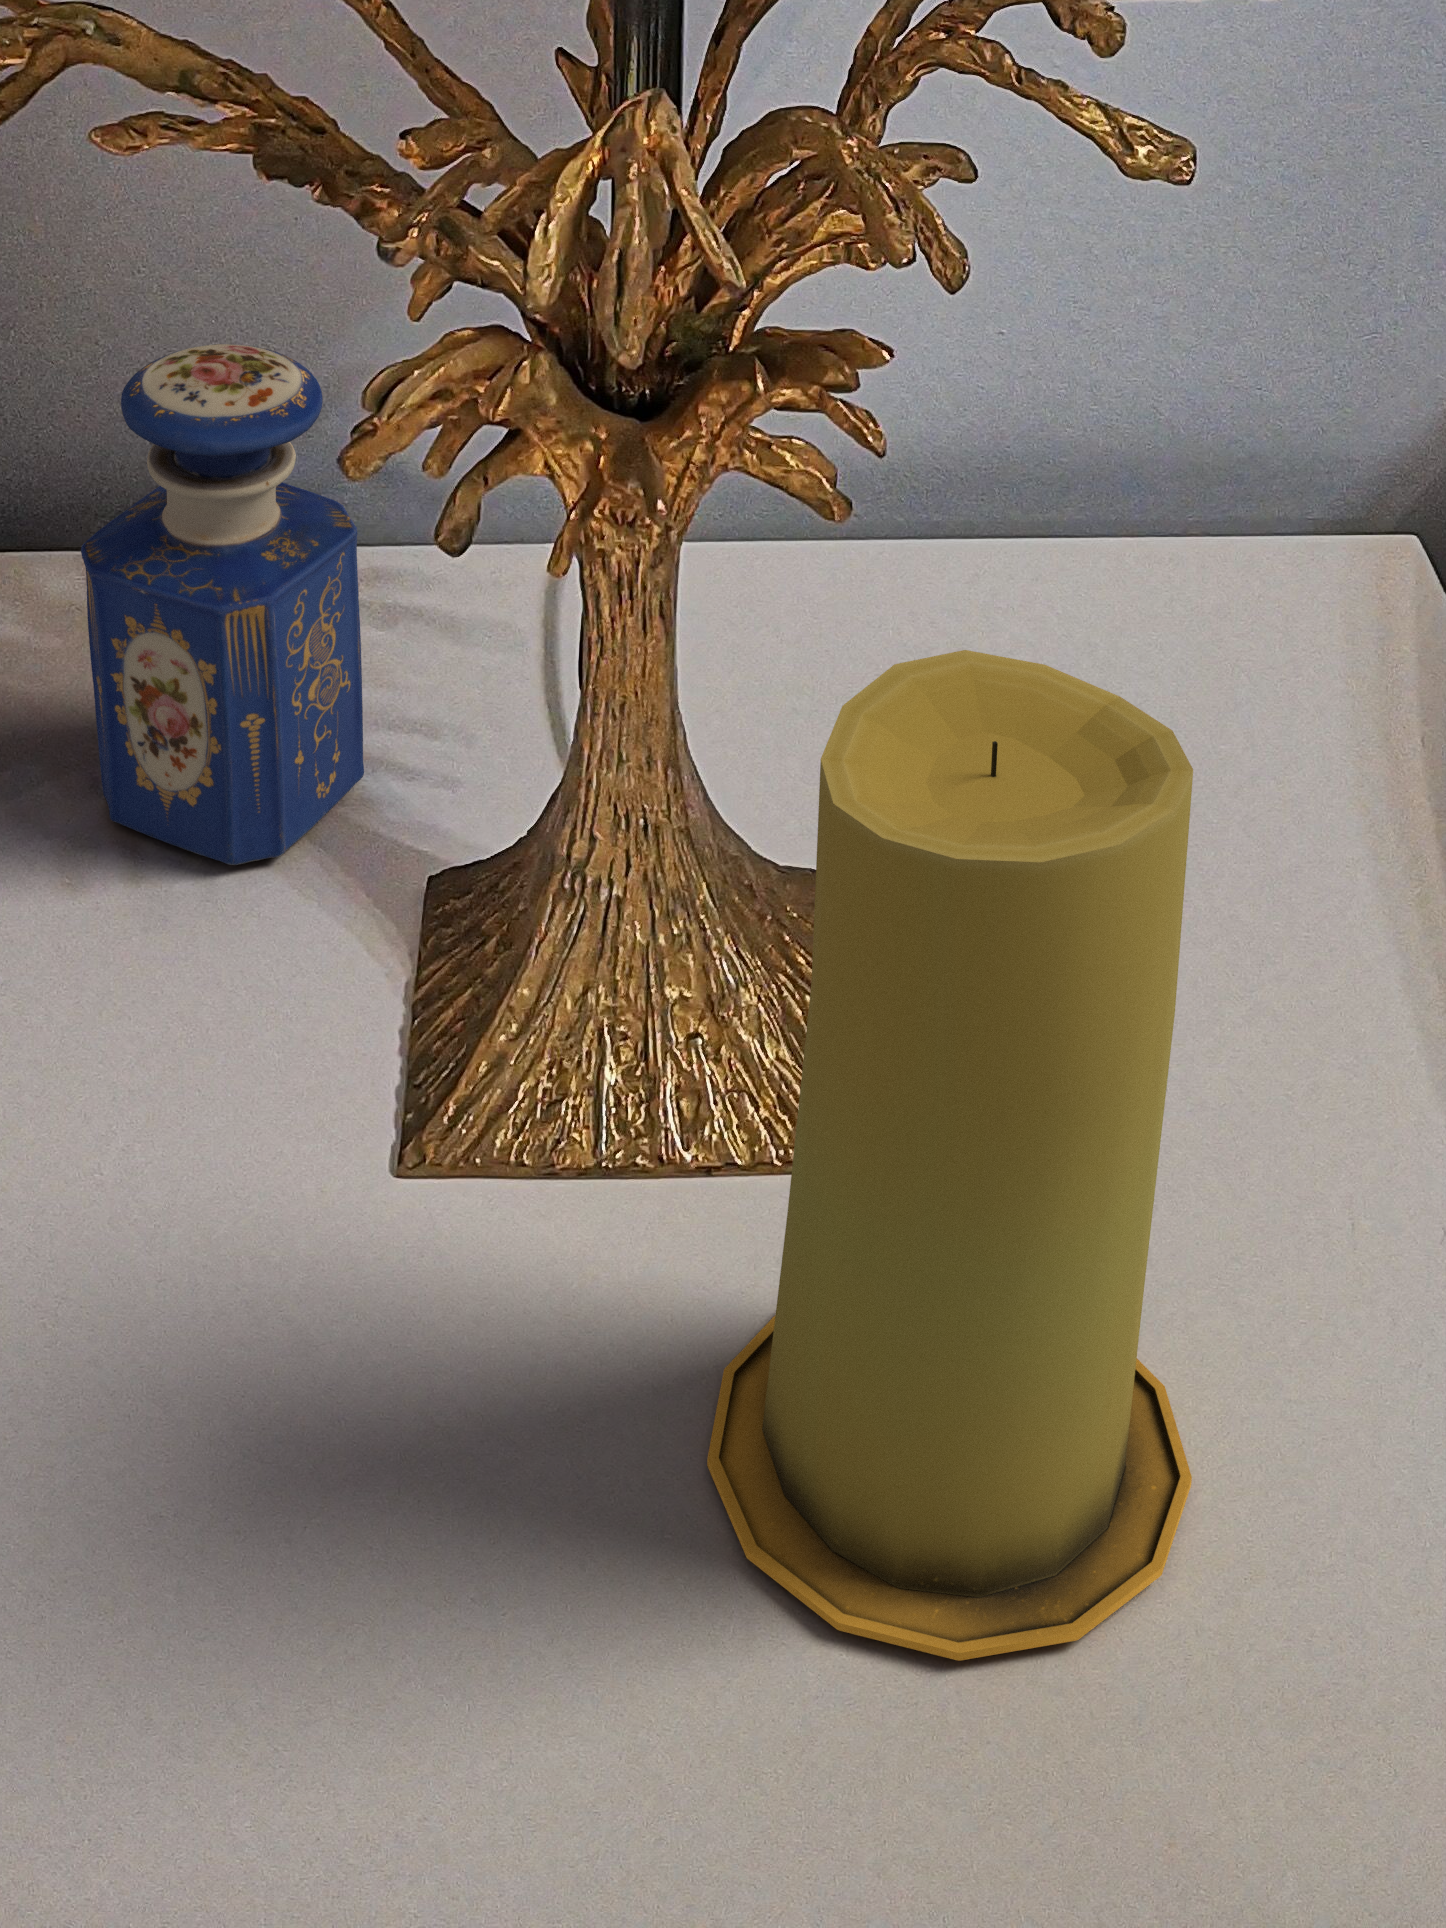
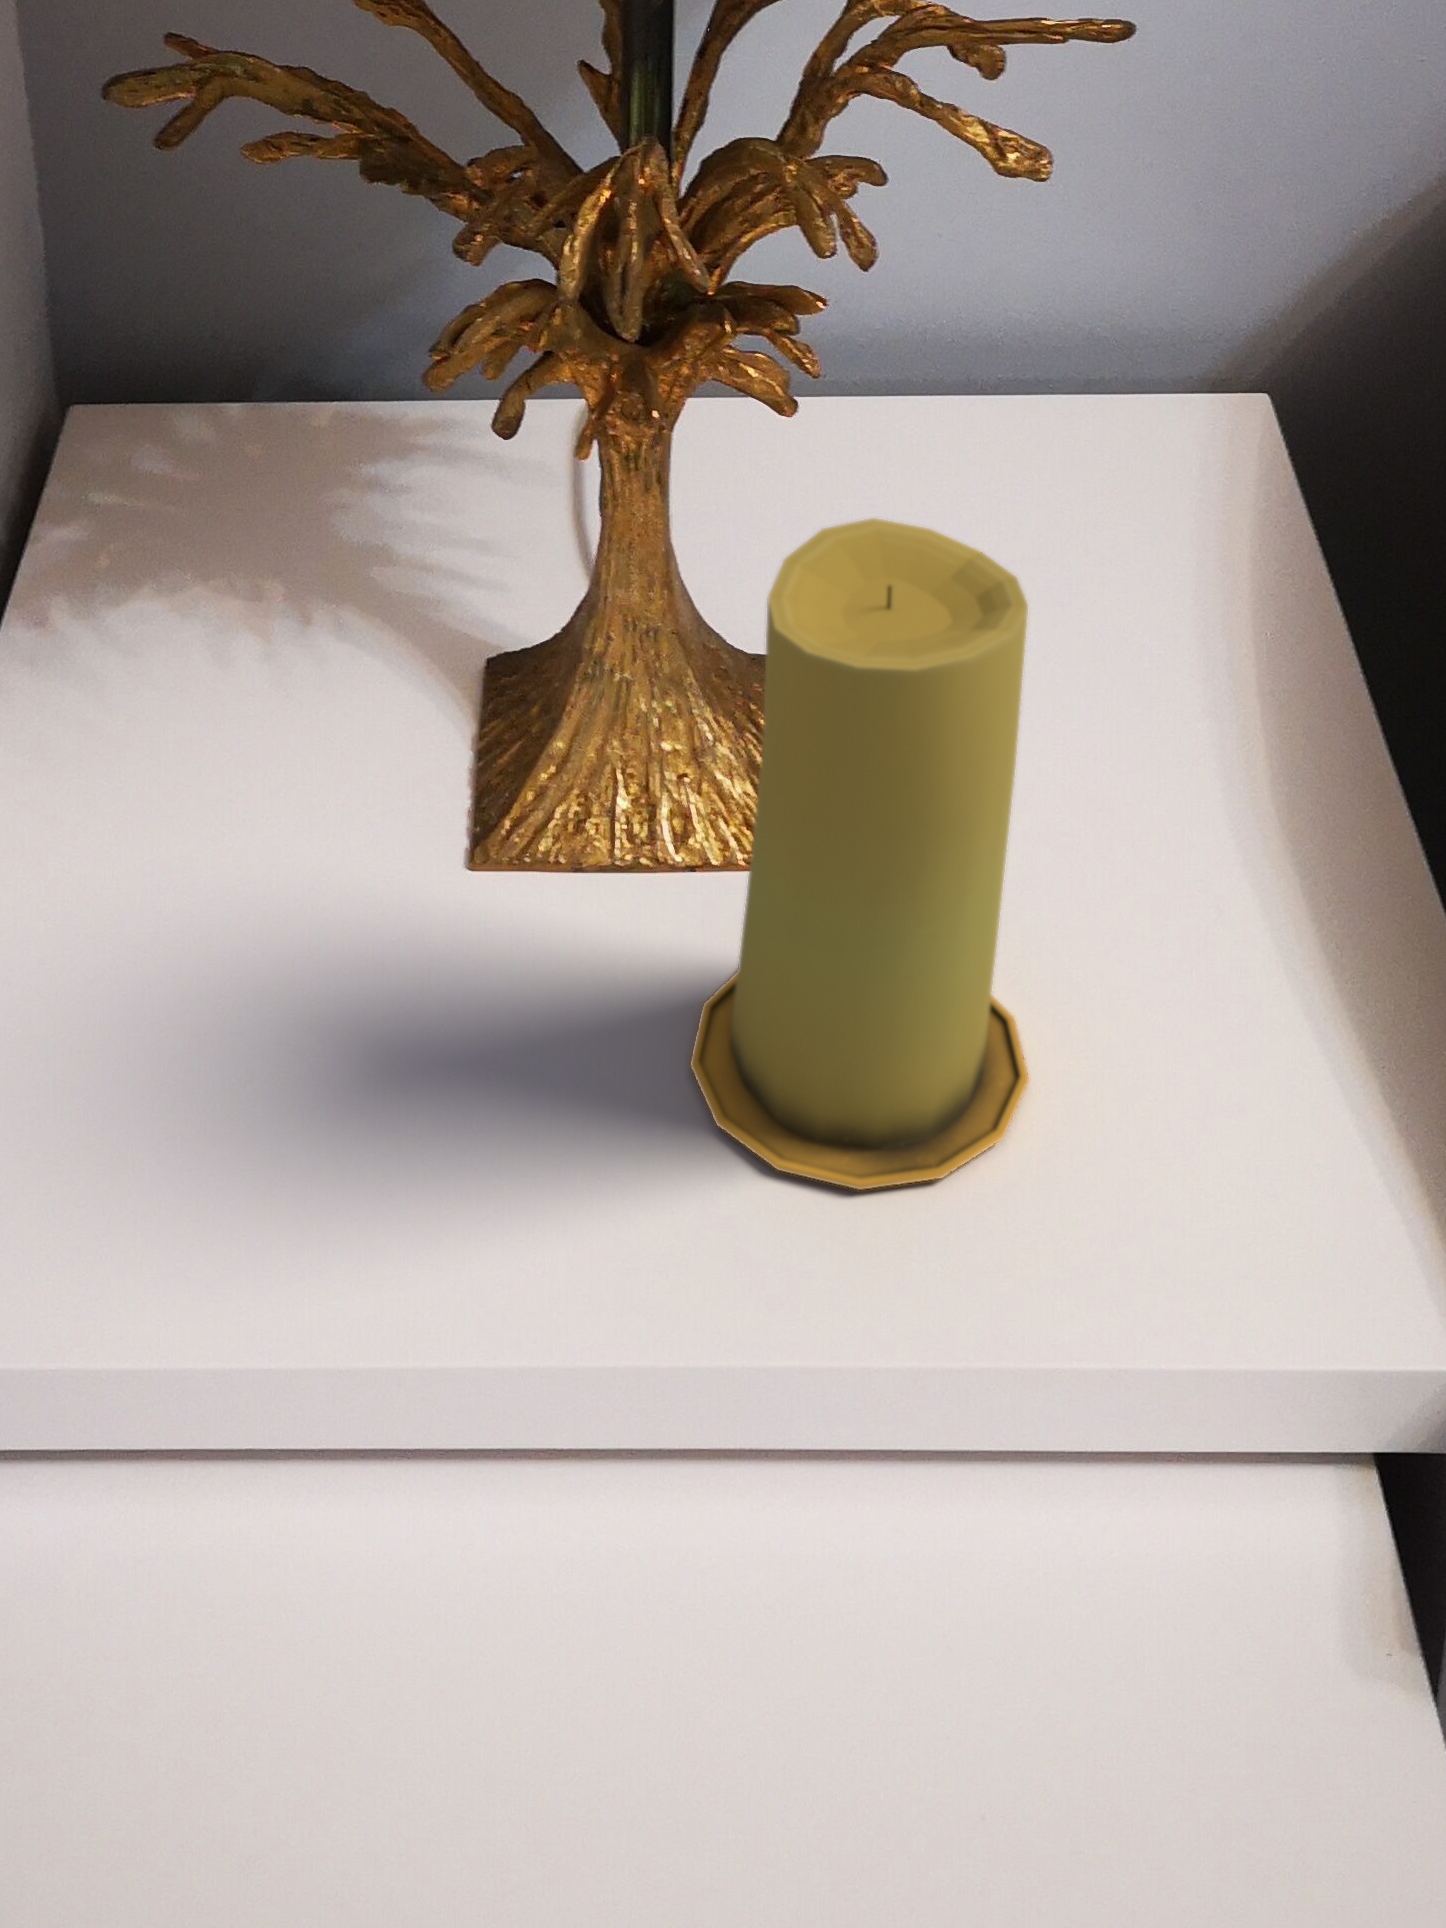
perfume bottle: present [81,344,364,865] -> none [220,261,436,648]

